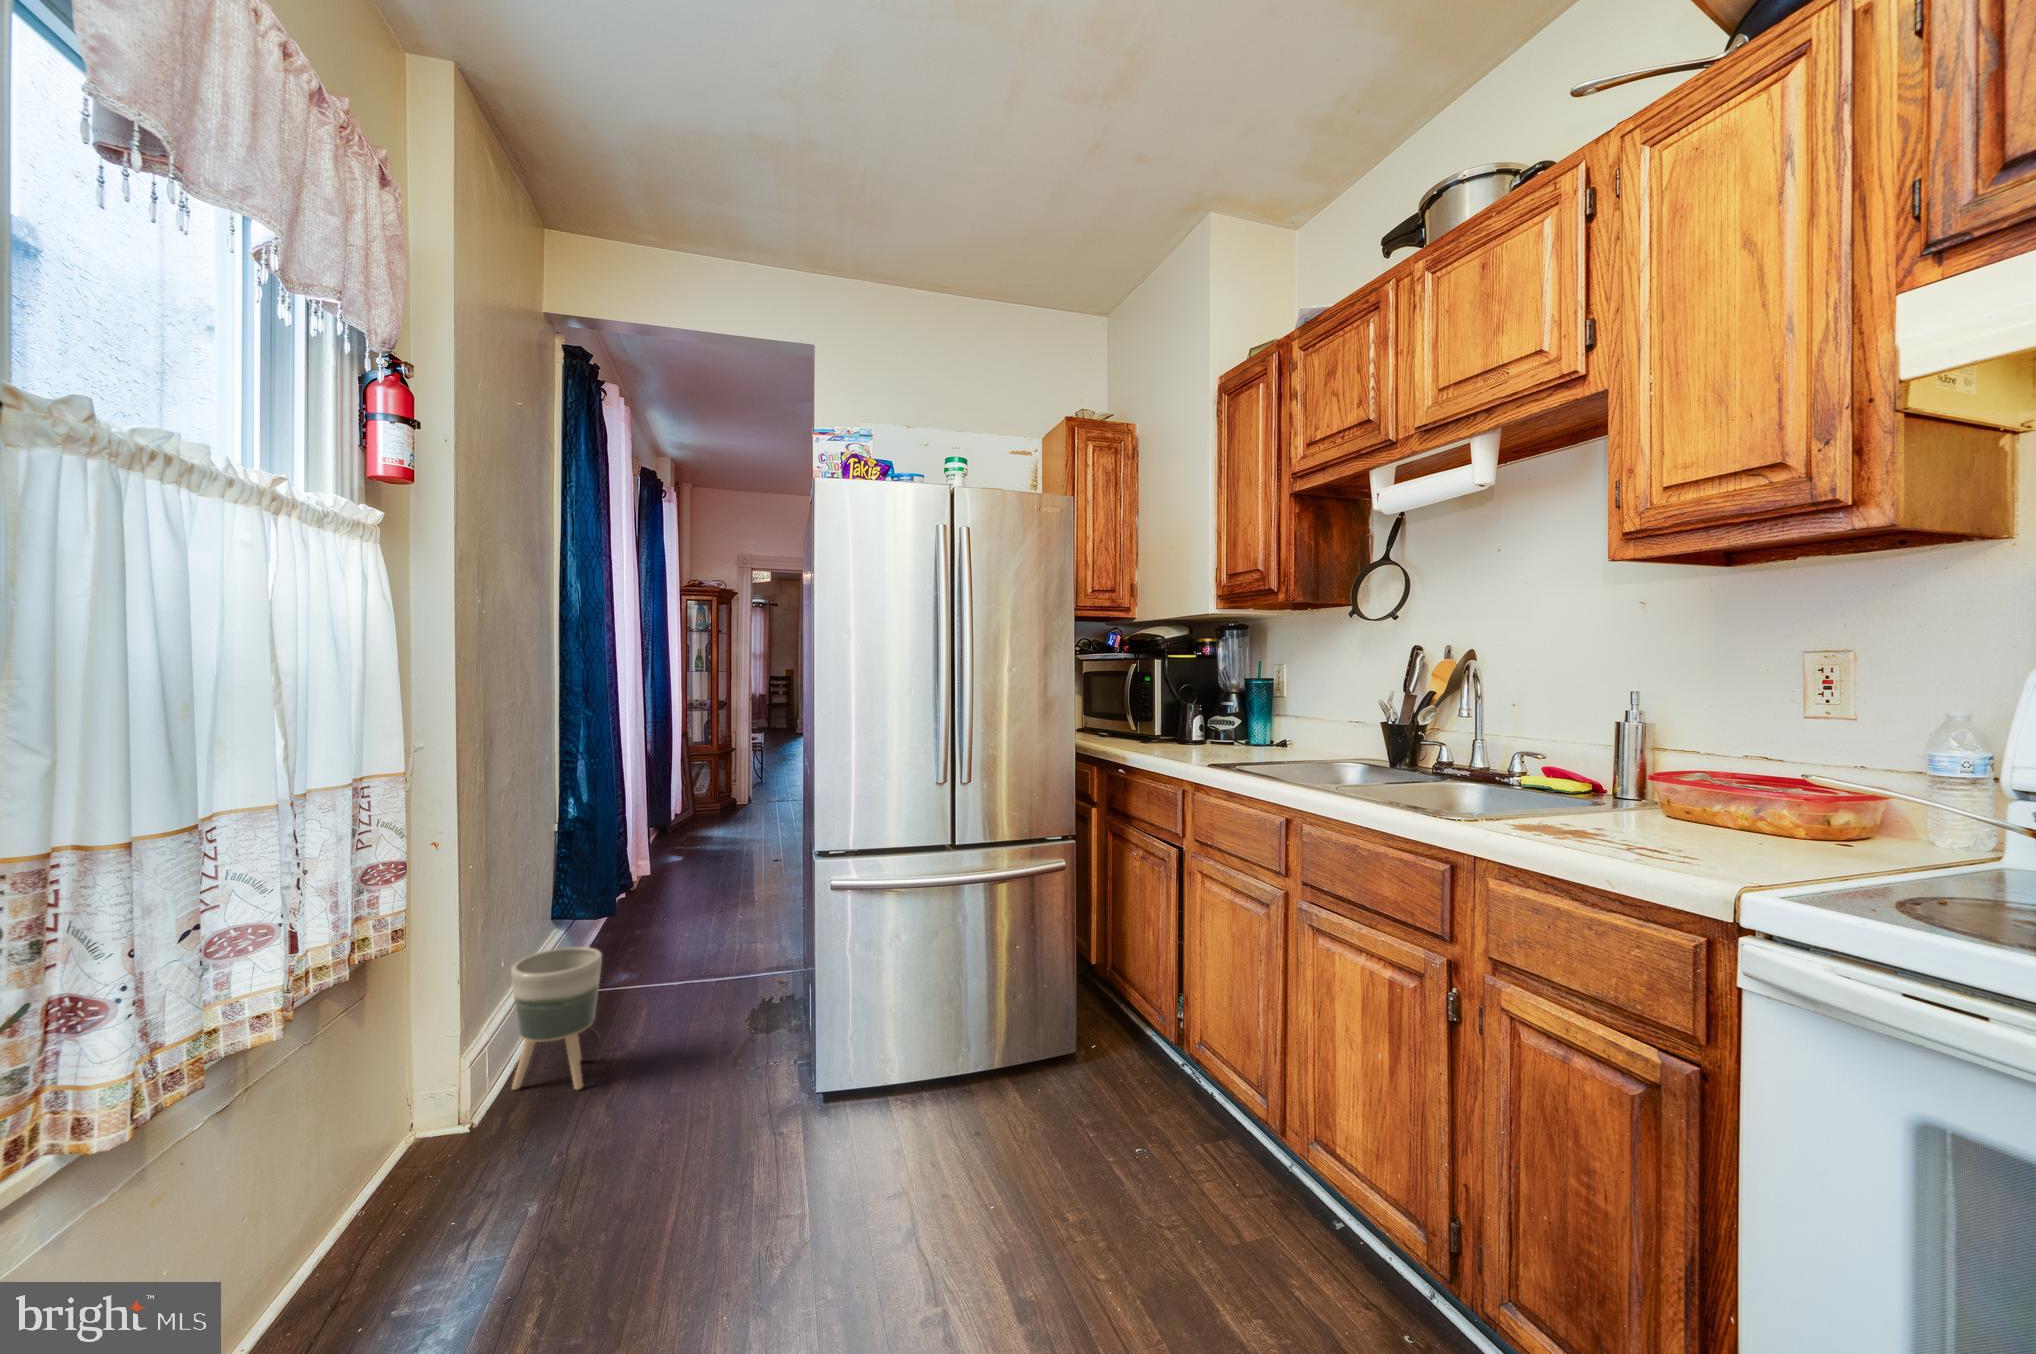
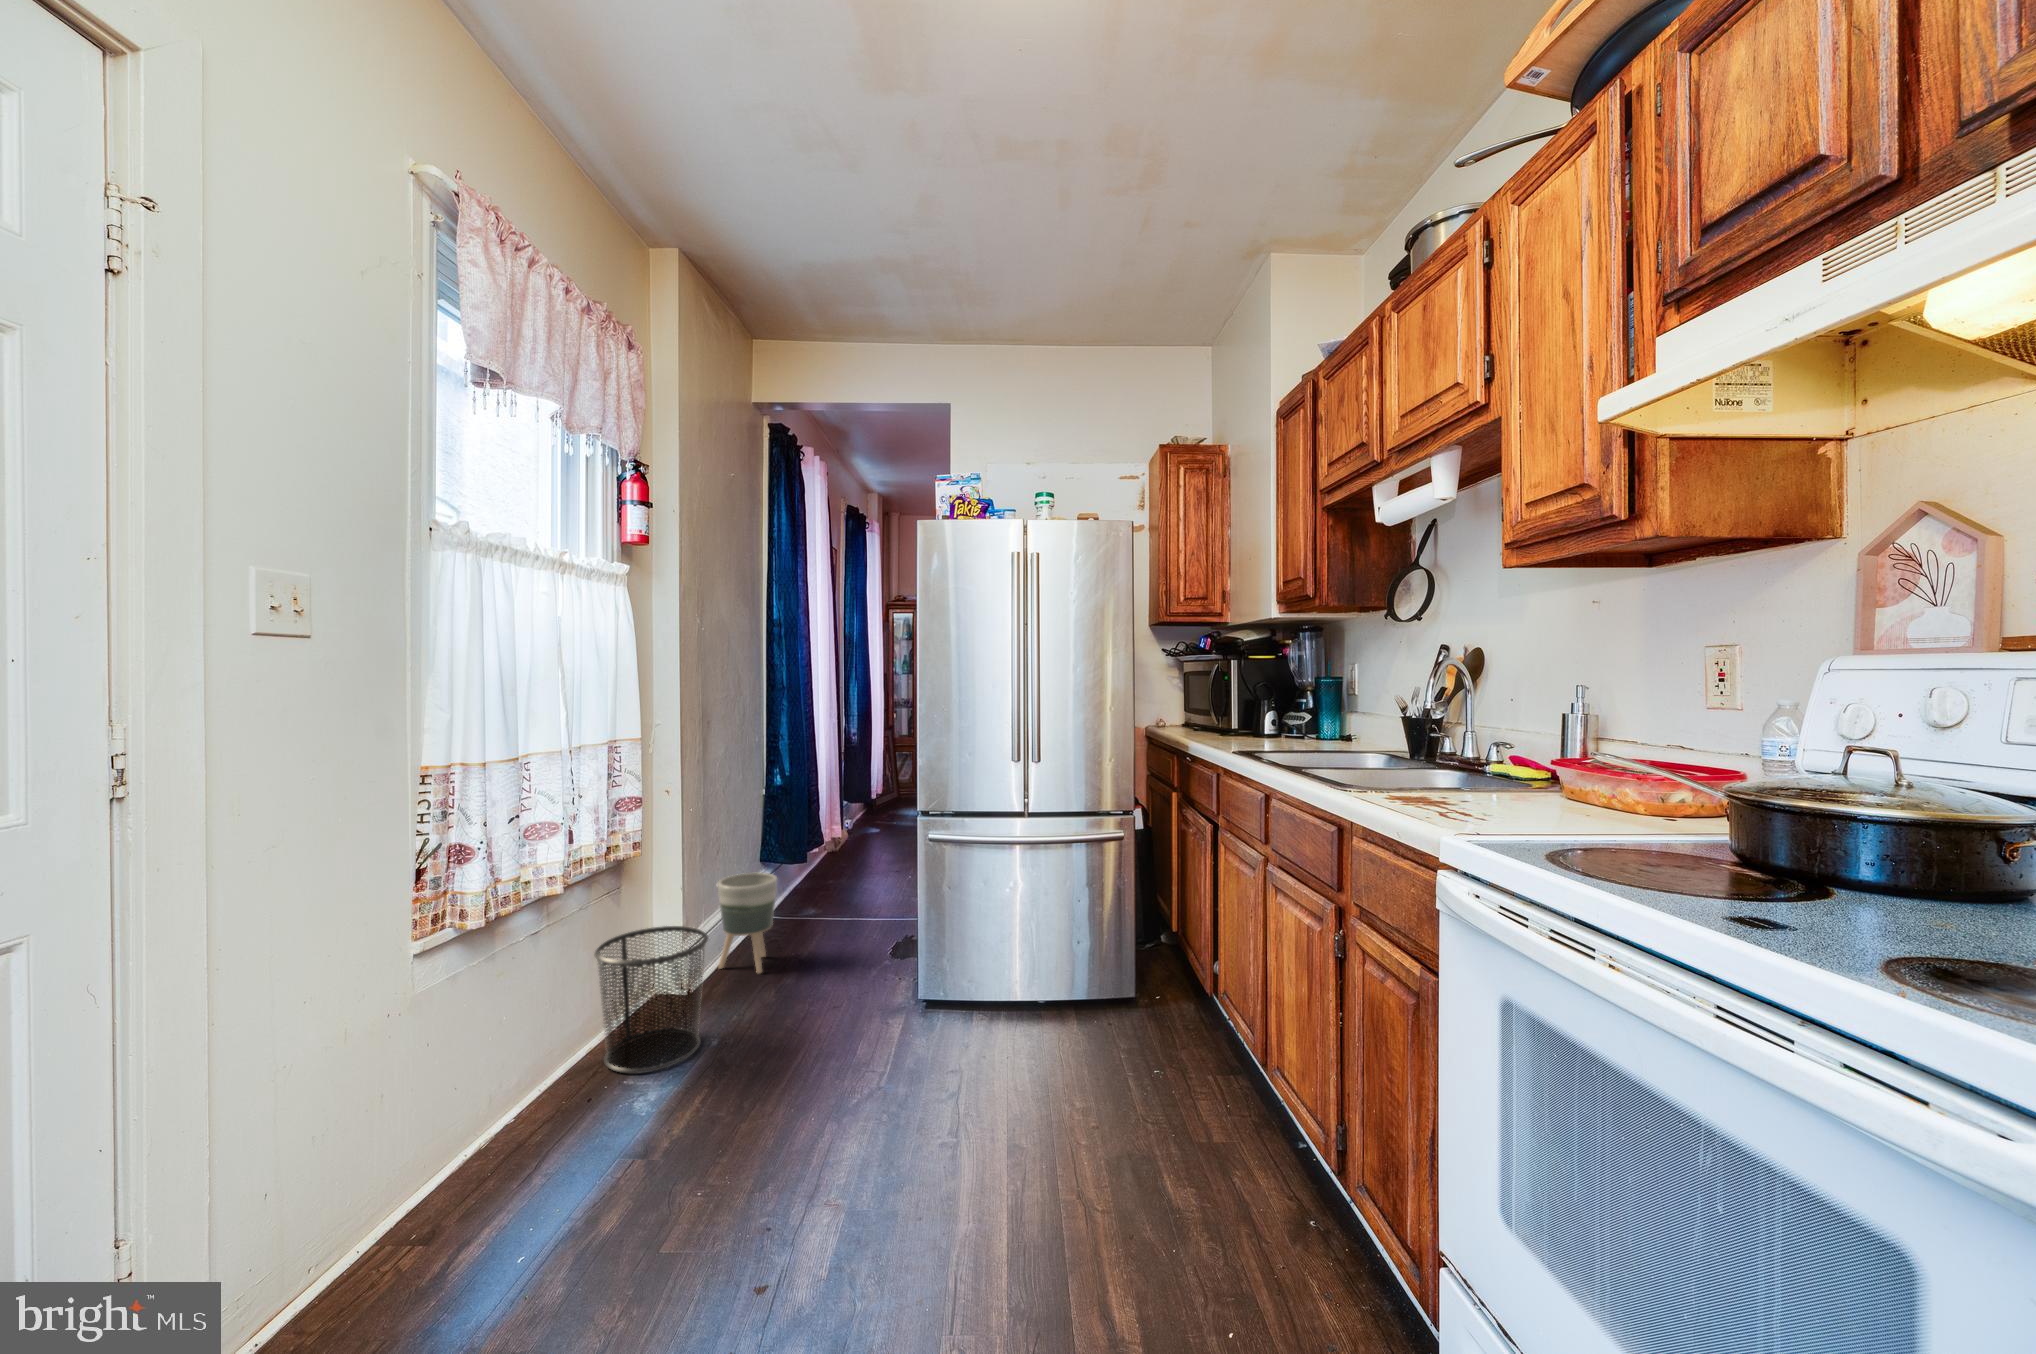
waste bin: none [330,1051,528,1305] -> present [594,926,708,1074]

